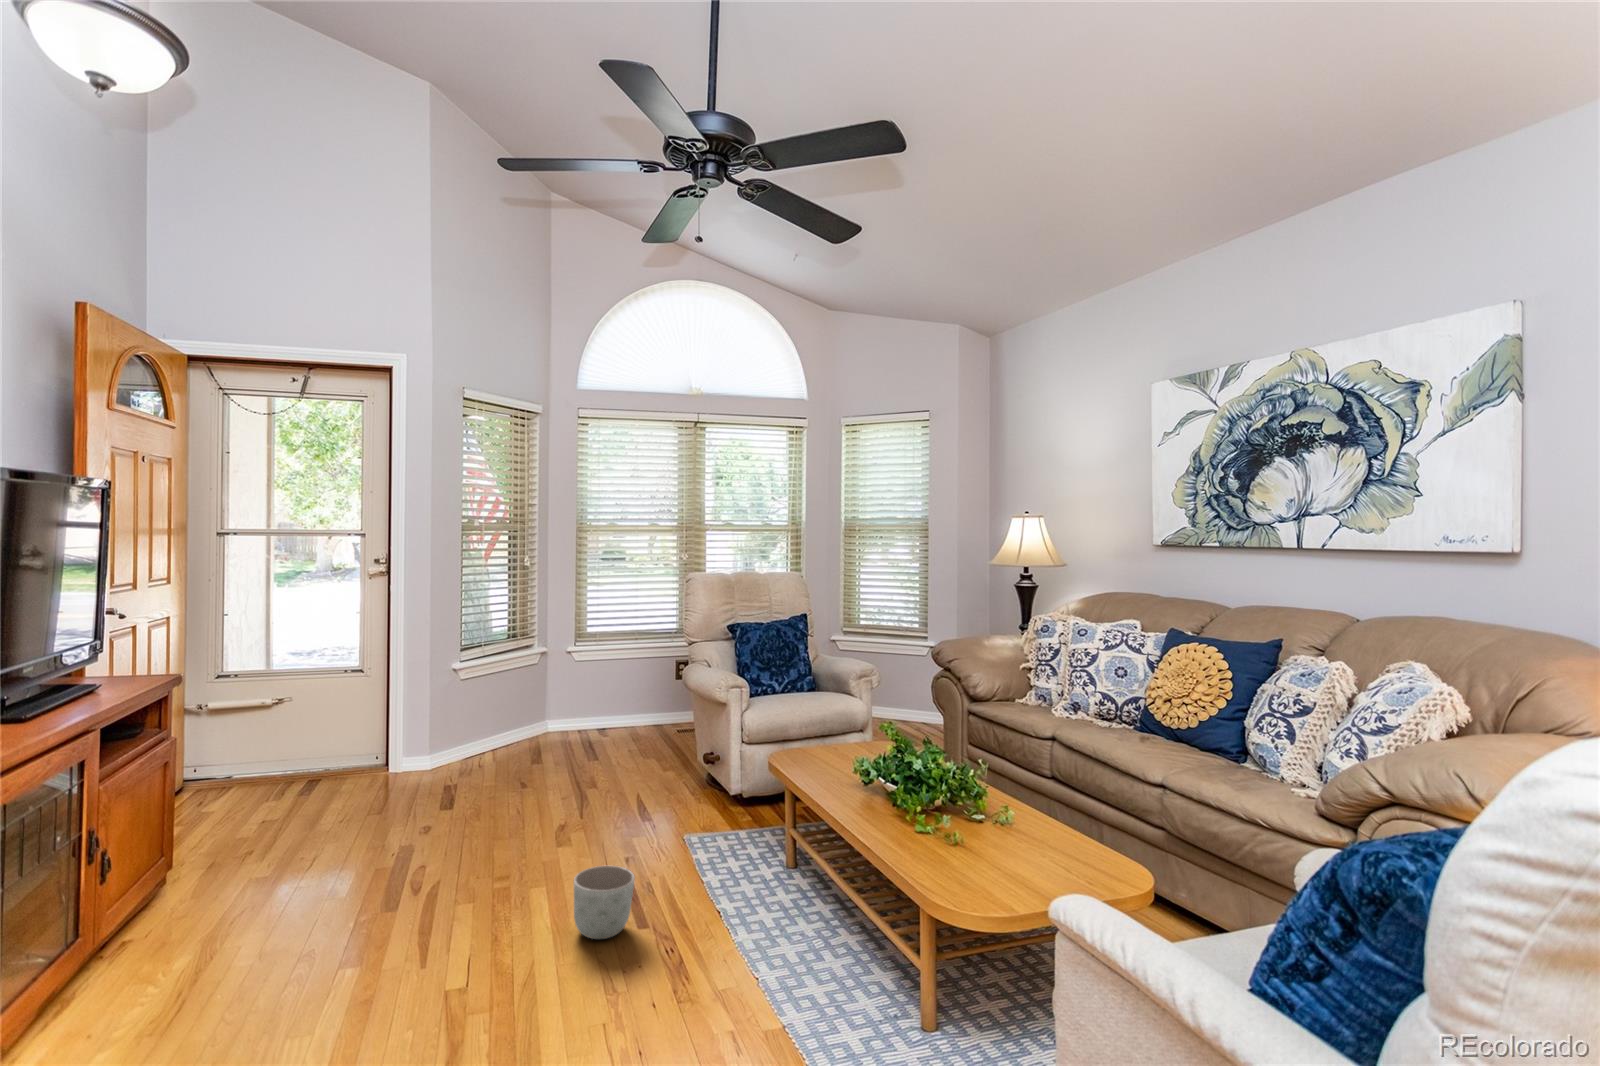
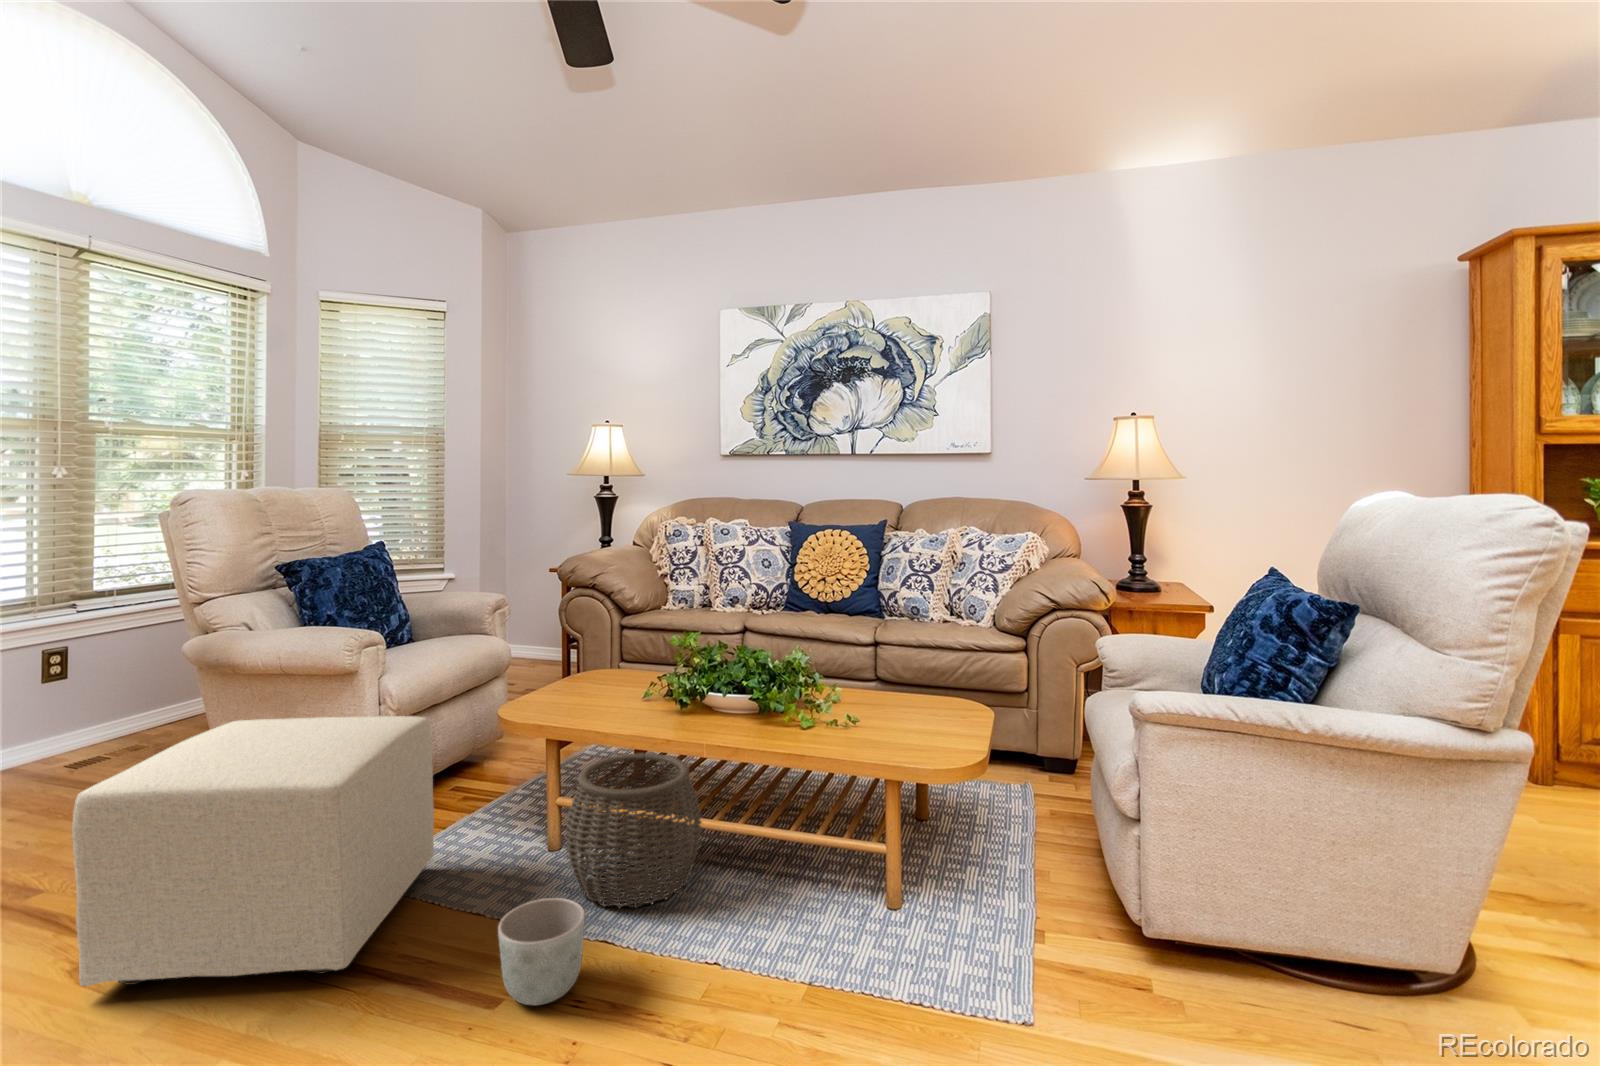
ottoman: none [501,705,690,865] -> present [72,716,434,986]
woven basket: none [694,798,808,931] -> present [565,753,702,908]

